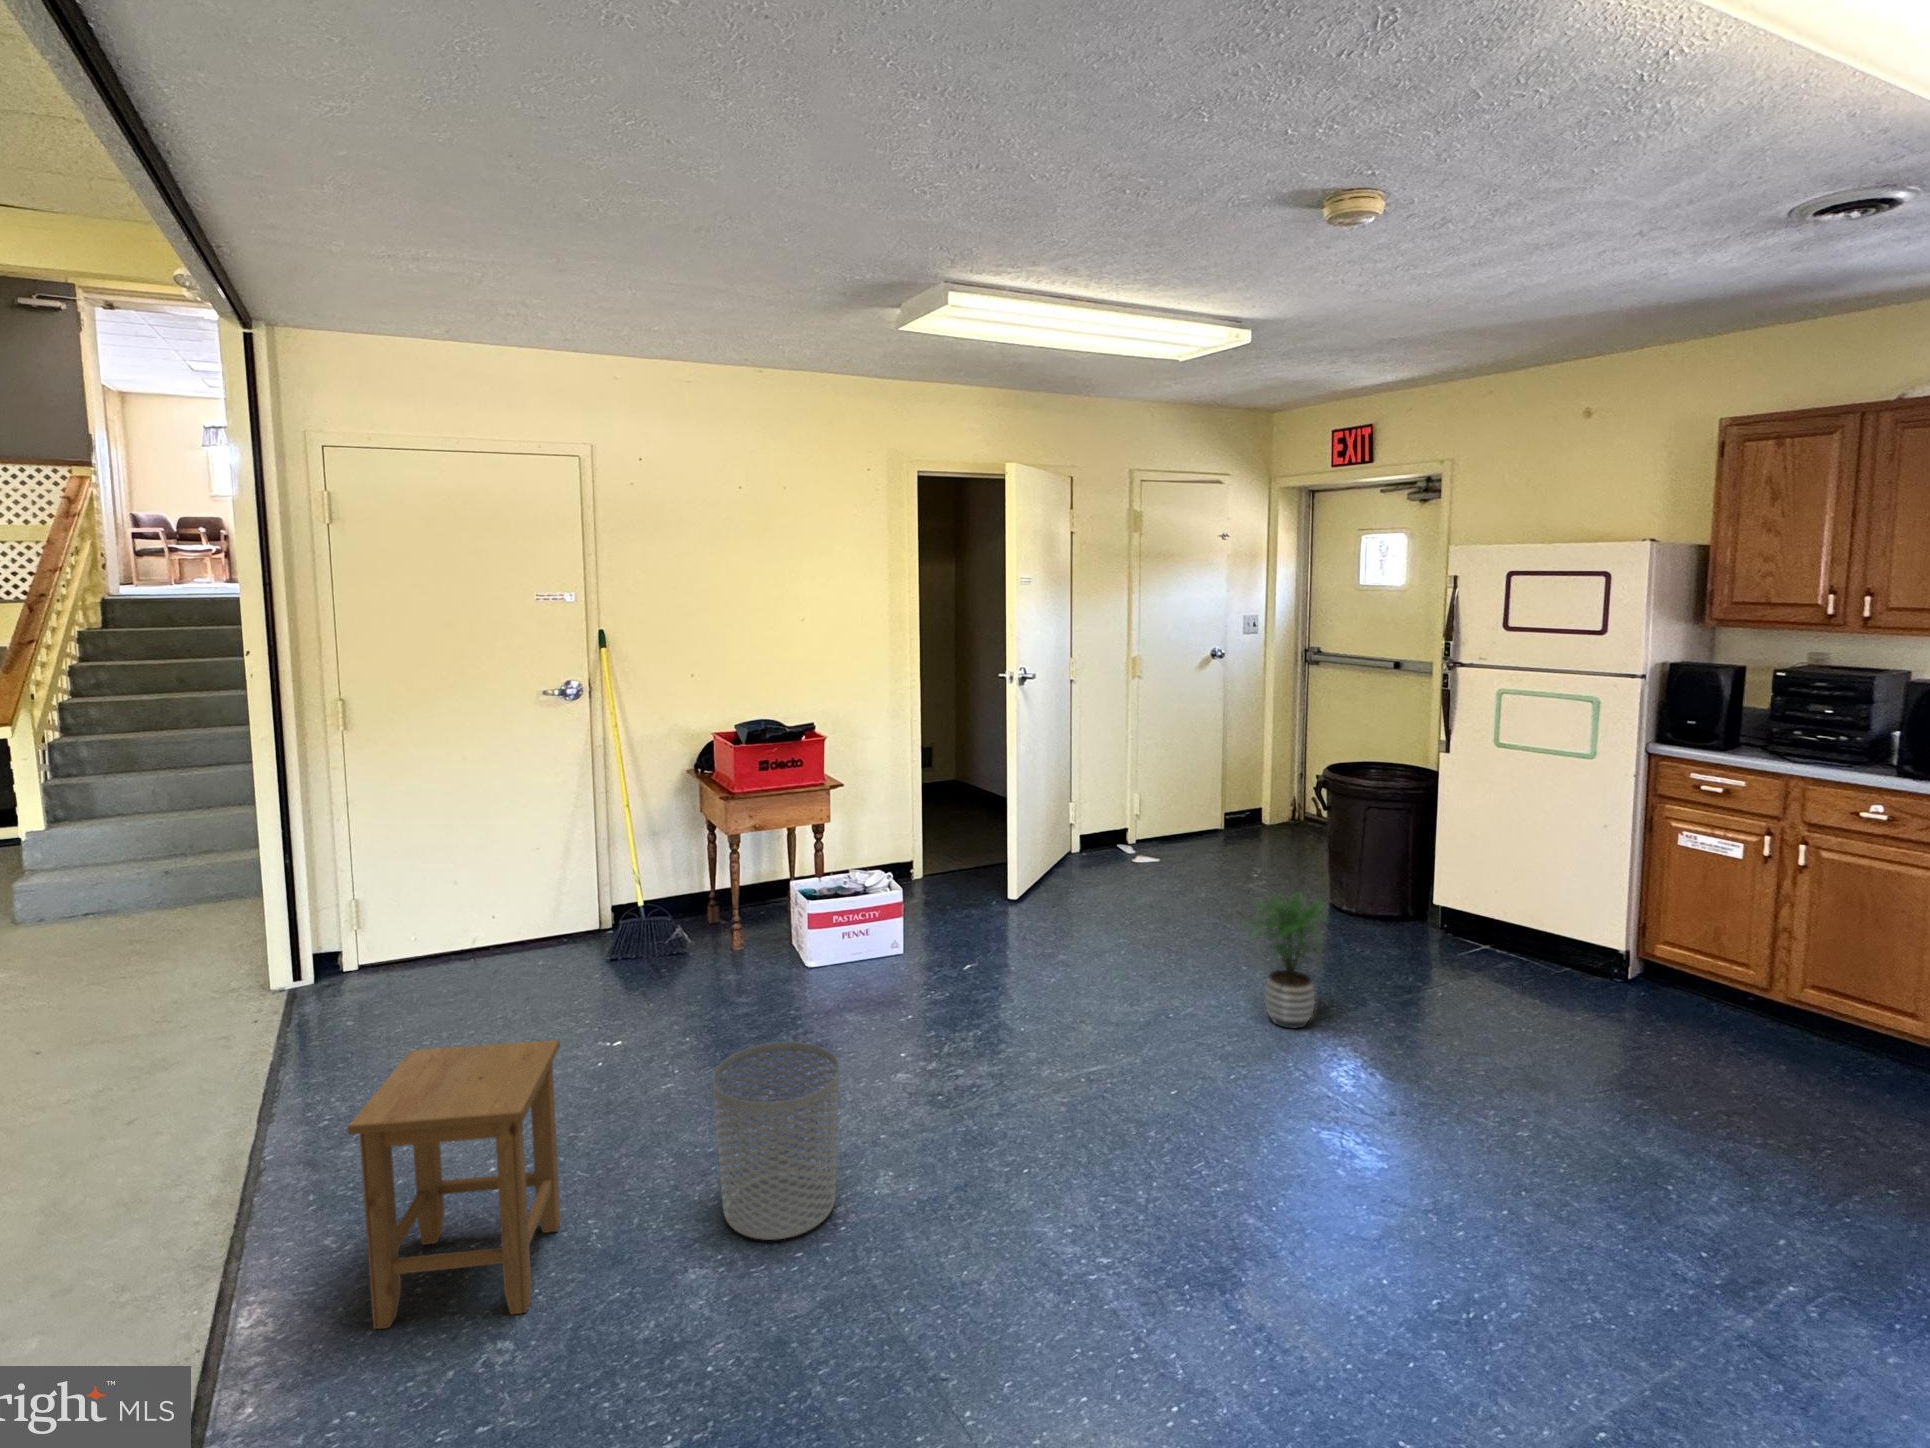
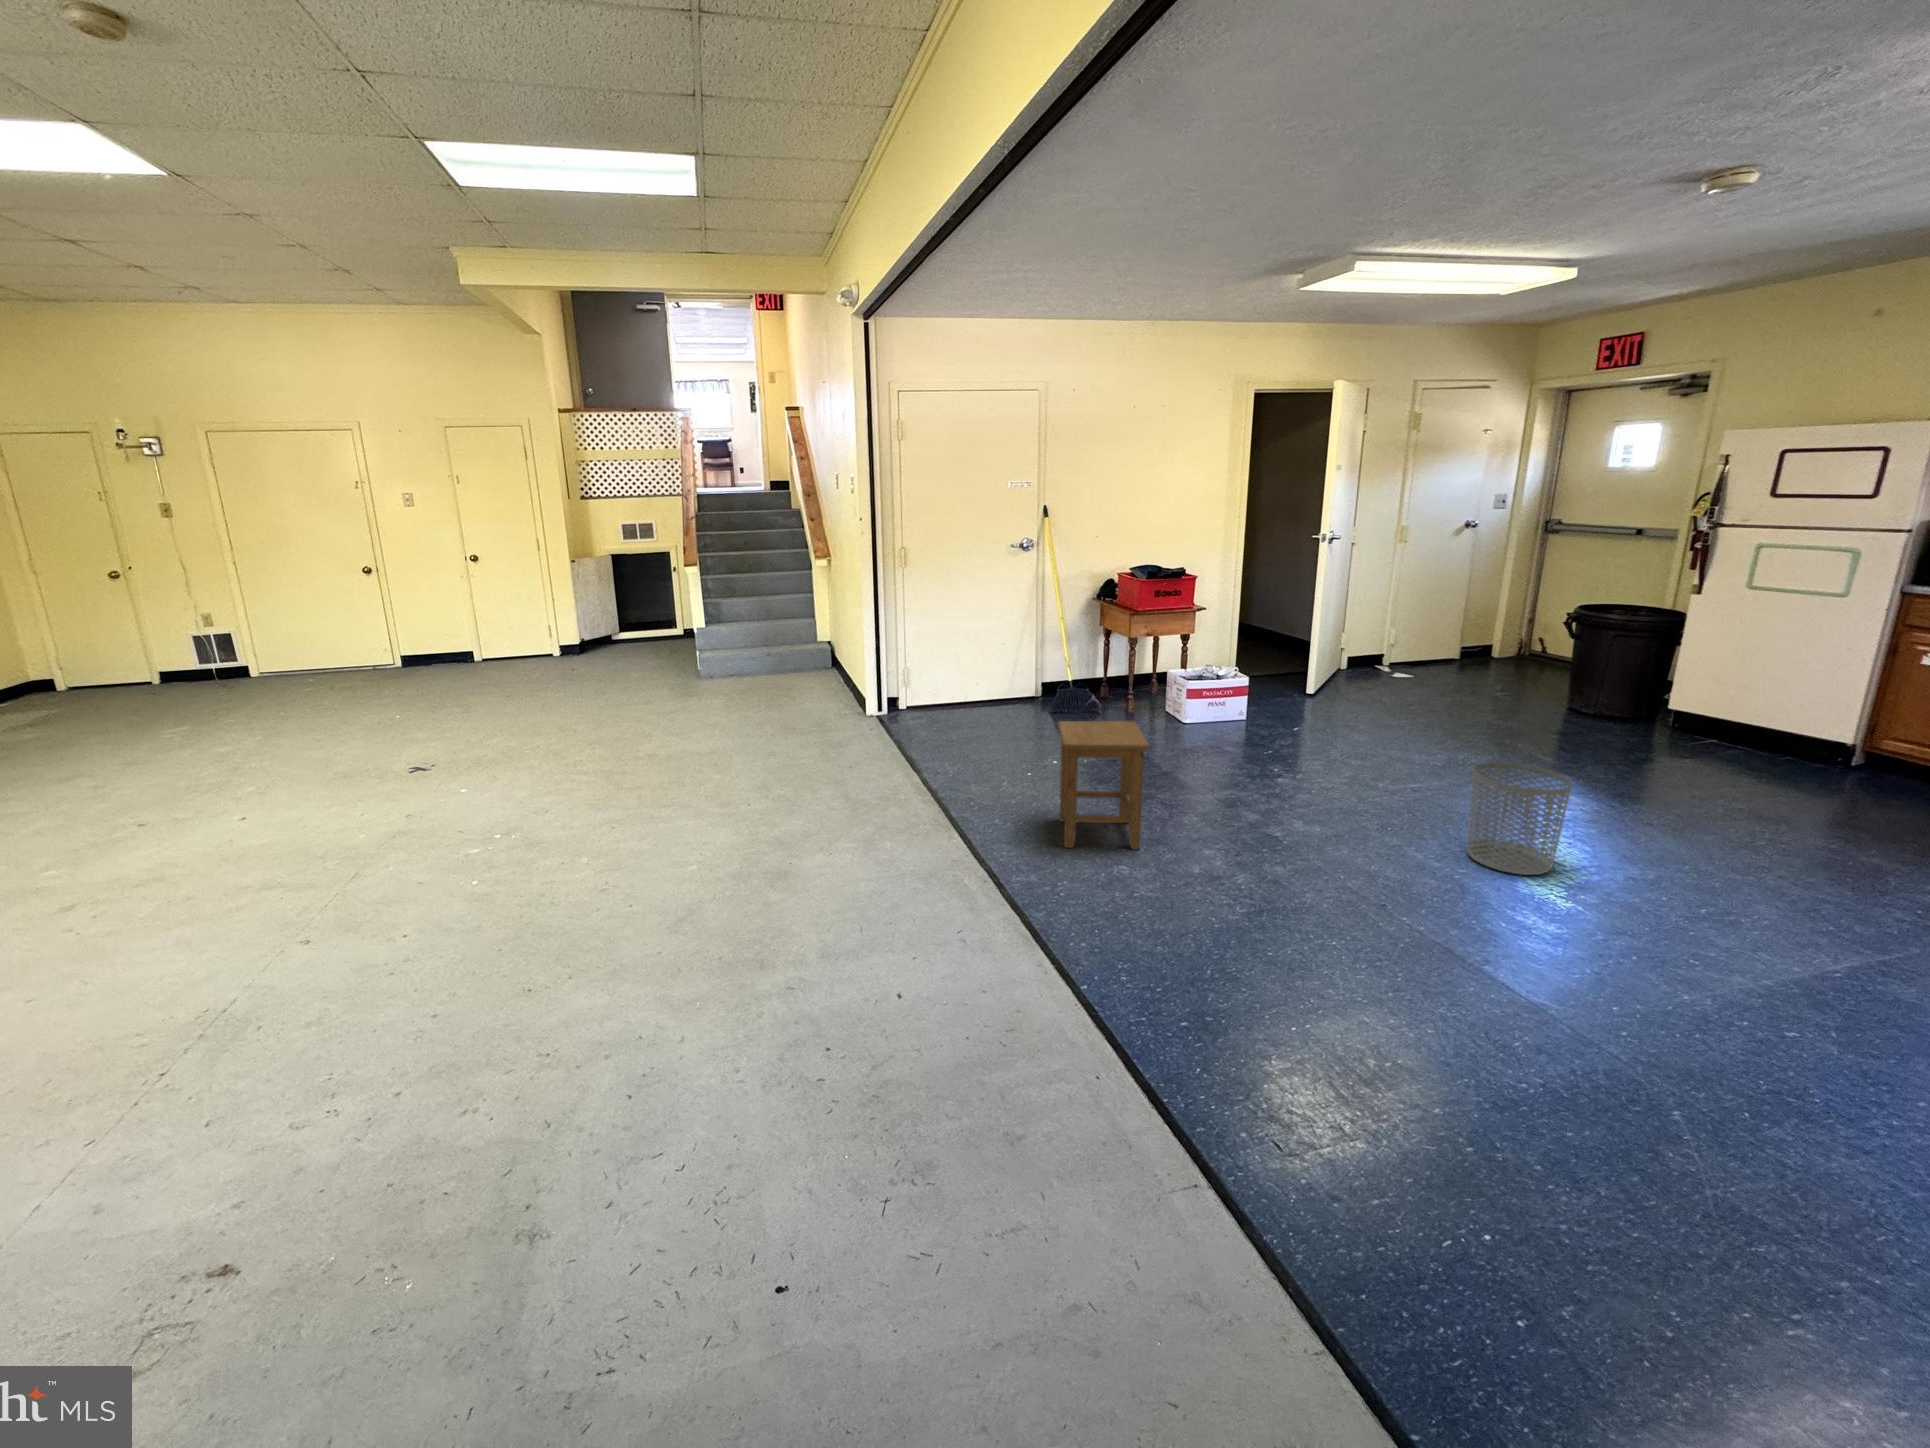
potted plant: present [1245,895,1326,1028] -> none [1527,680,1603,773]
waste bin: present [713,1042,839,1240] -> present [1467,762,1572,875]

